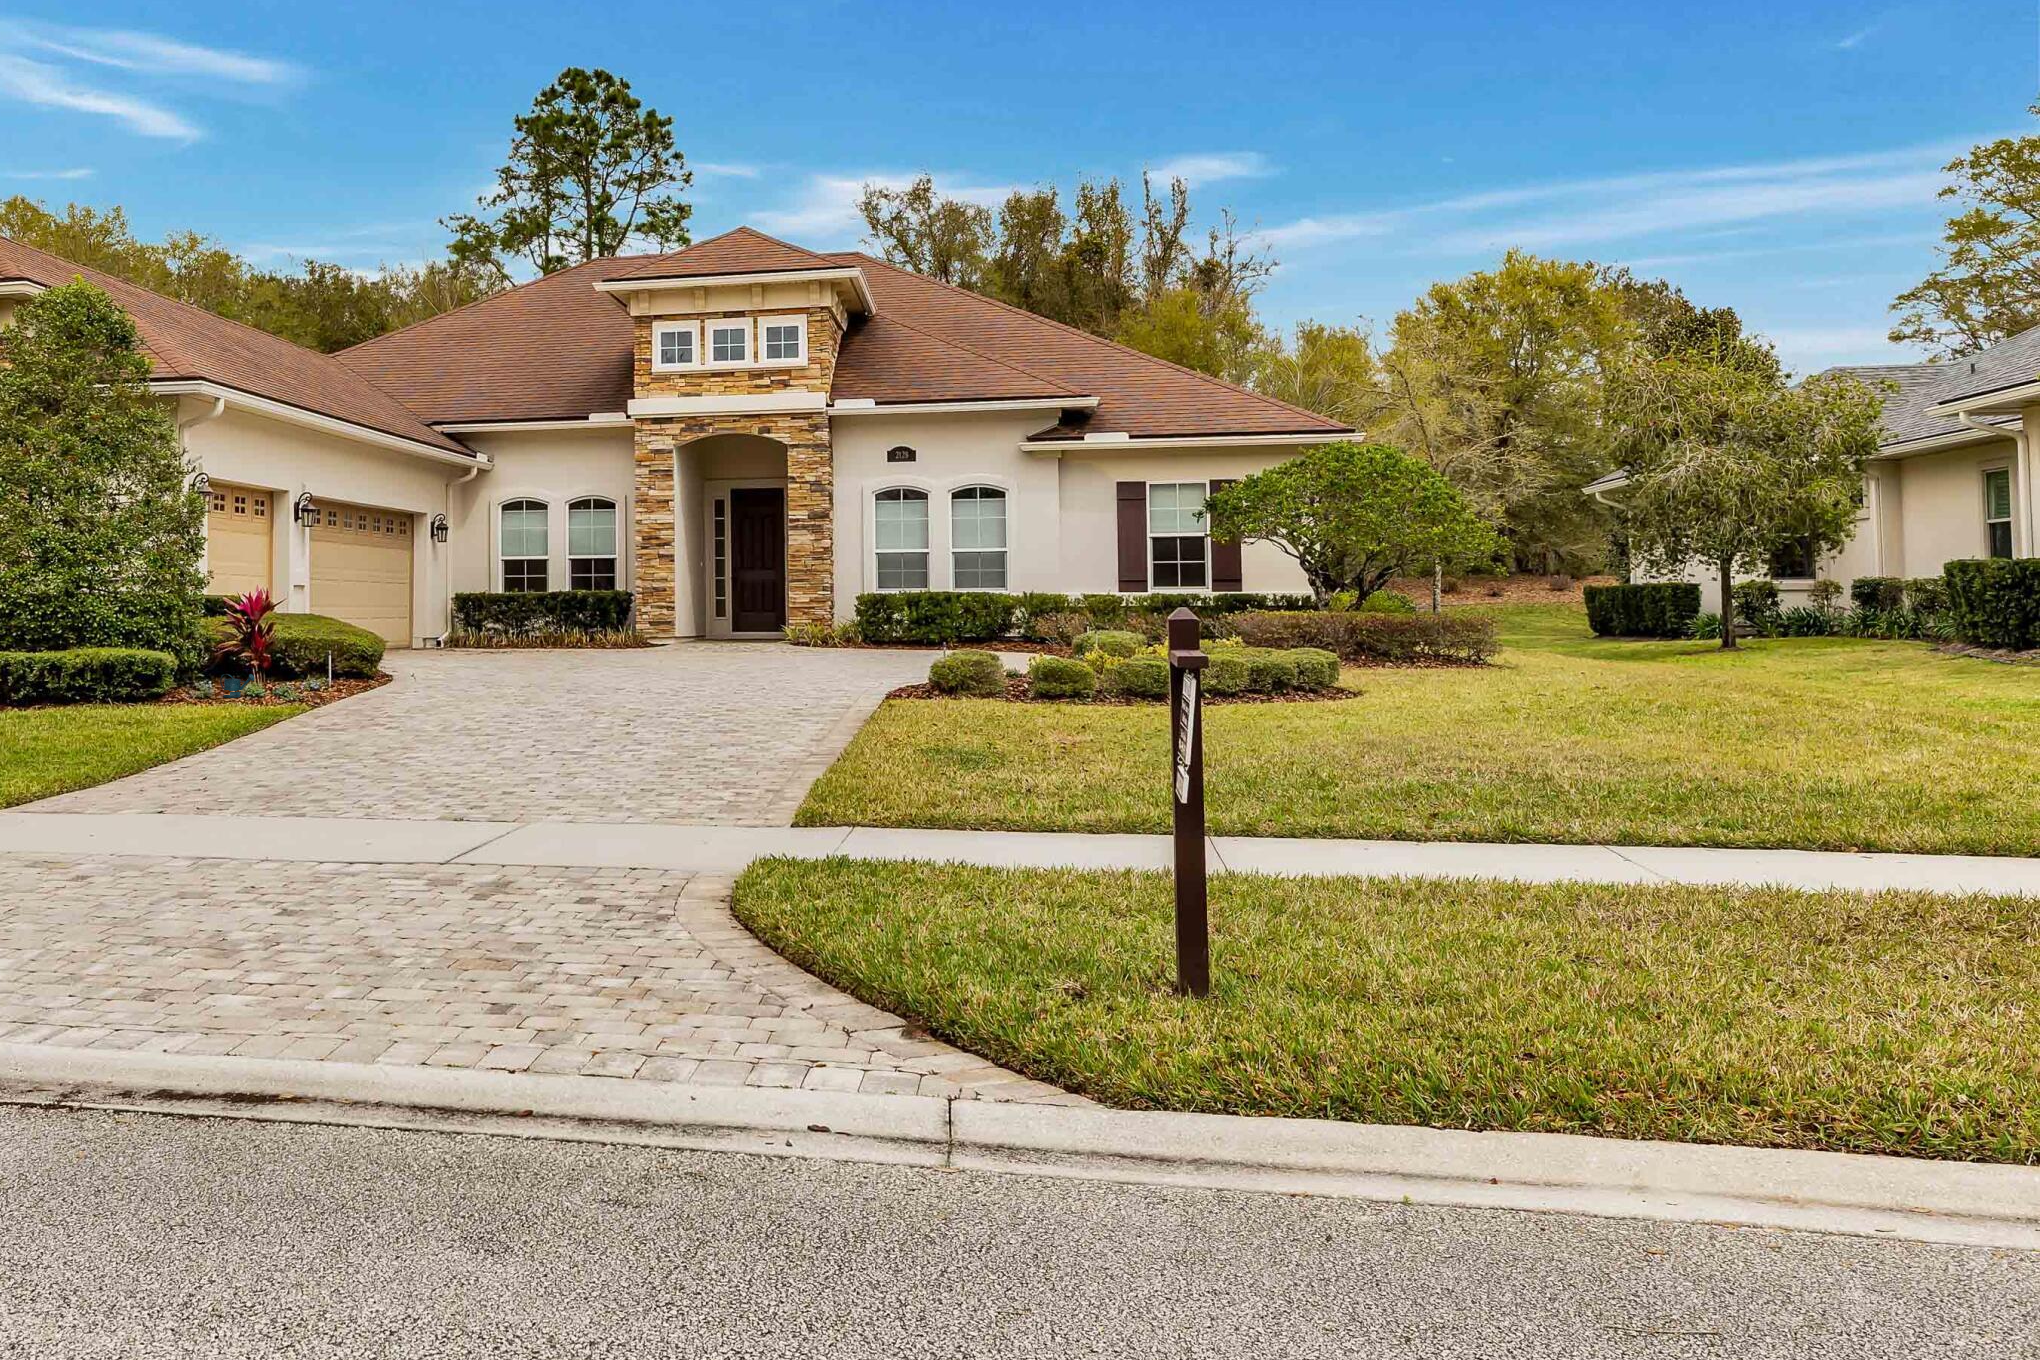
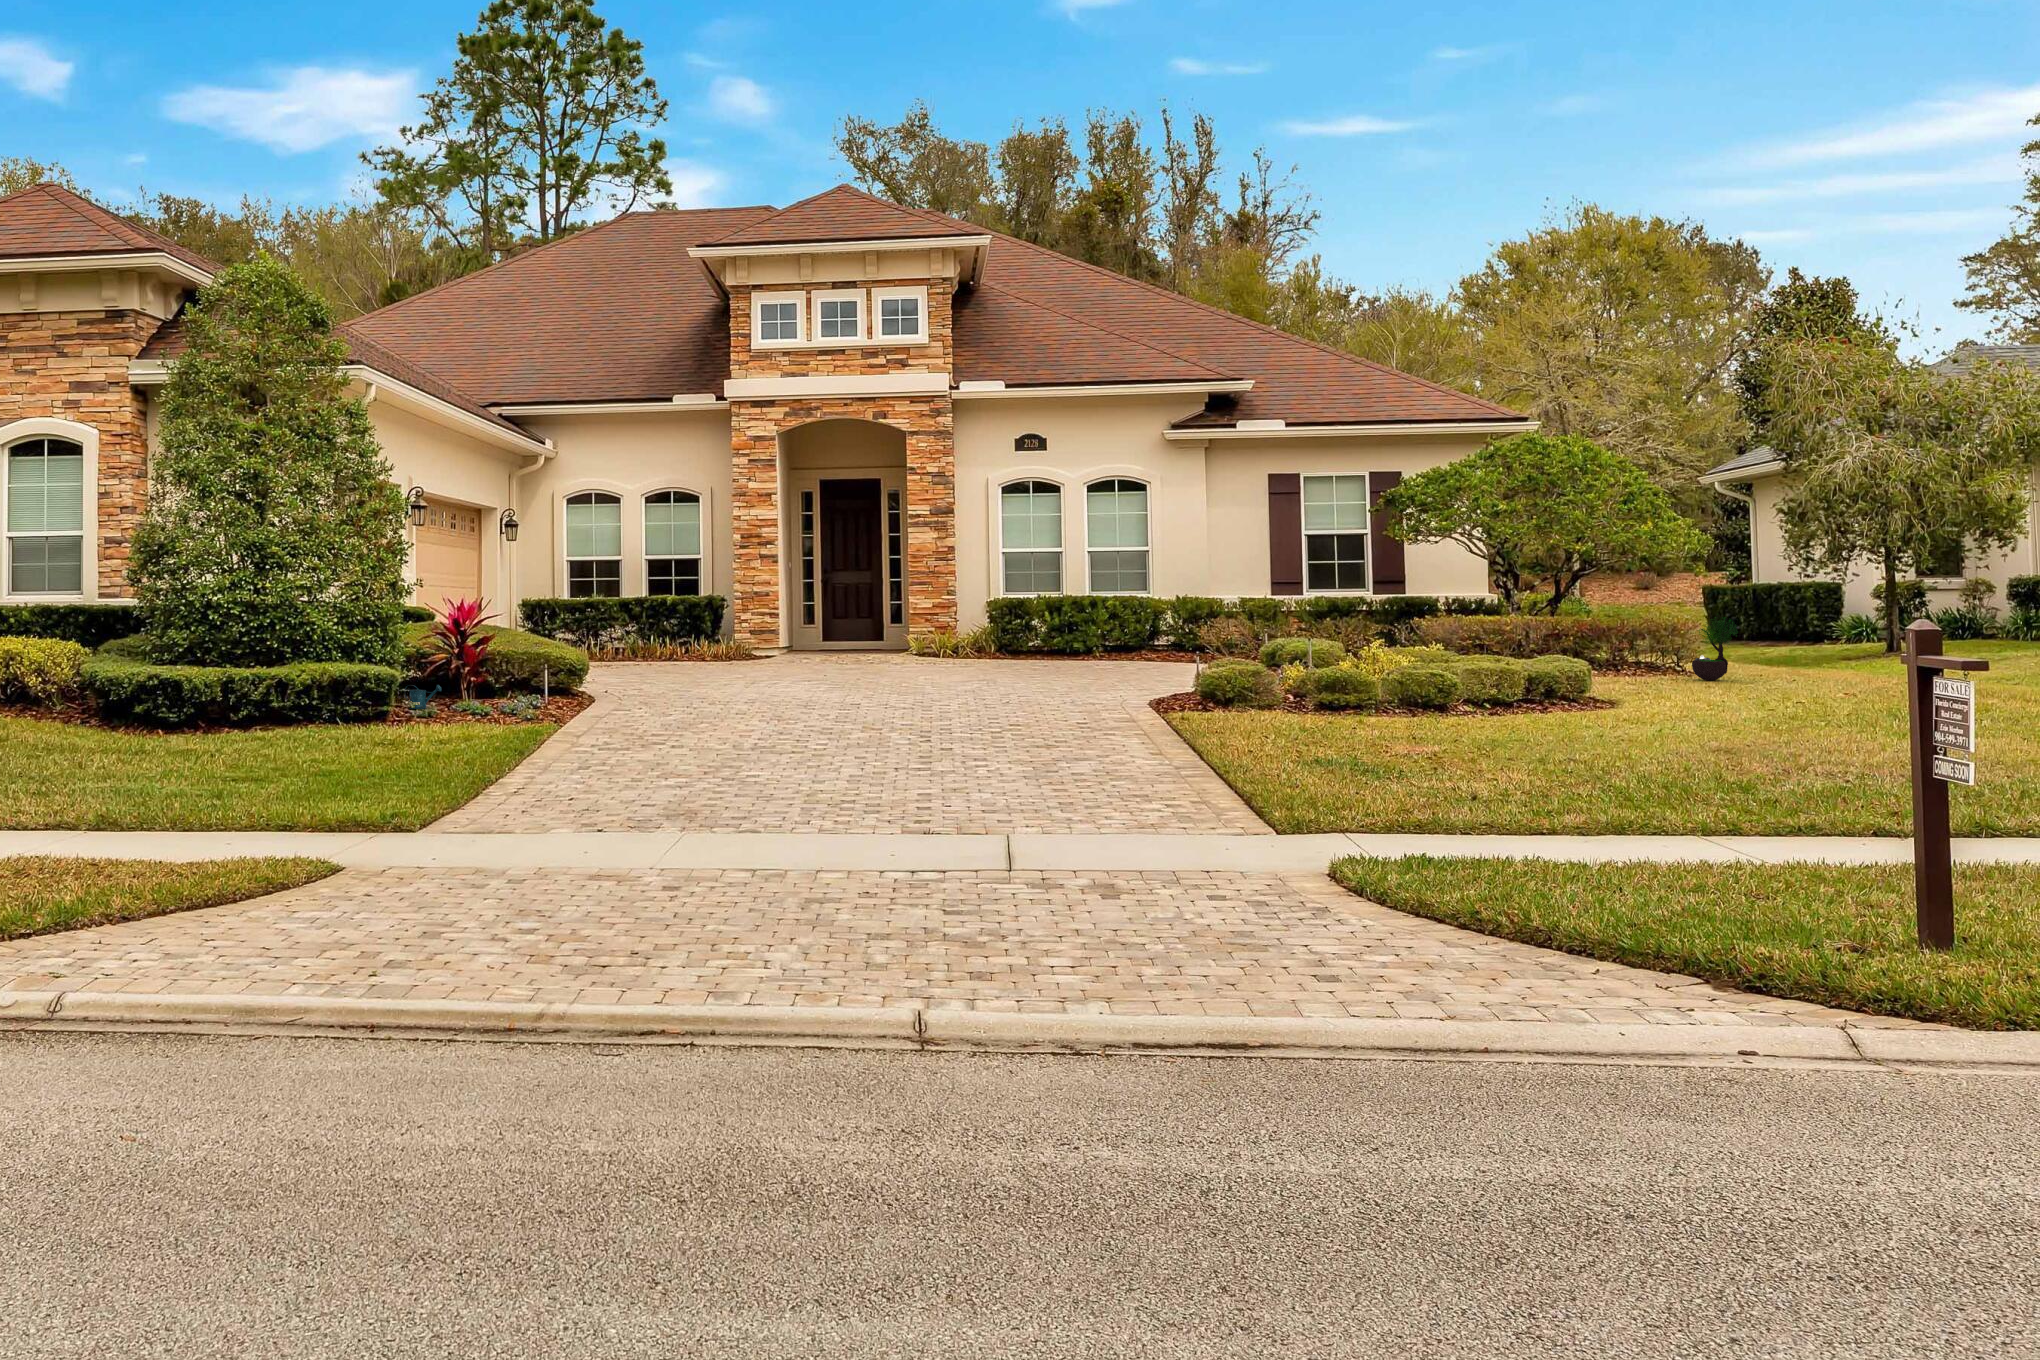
potted tree: none [1558,606,1611,675] -> present [1692,617,1738,680]

